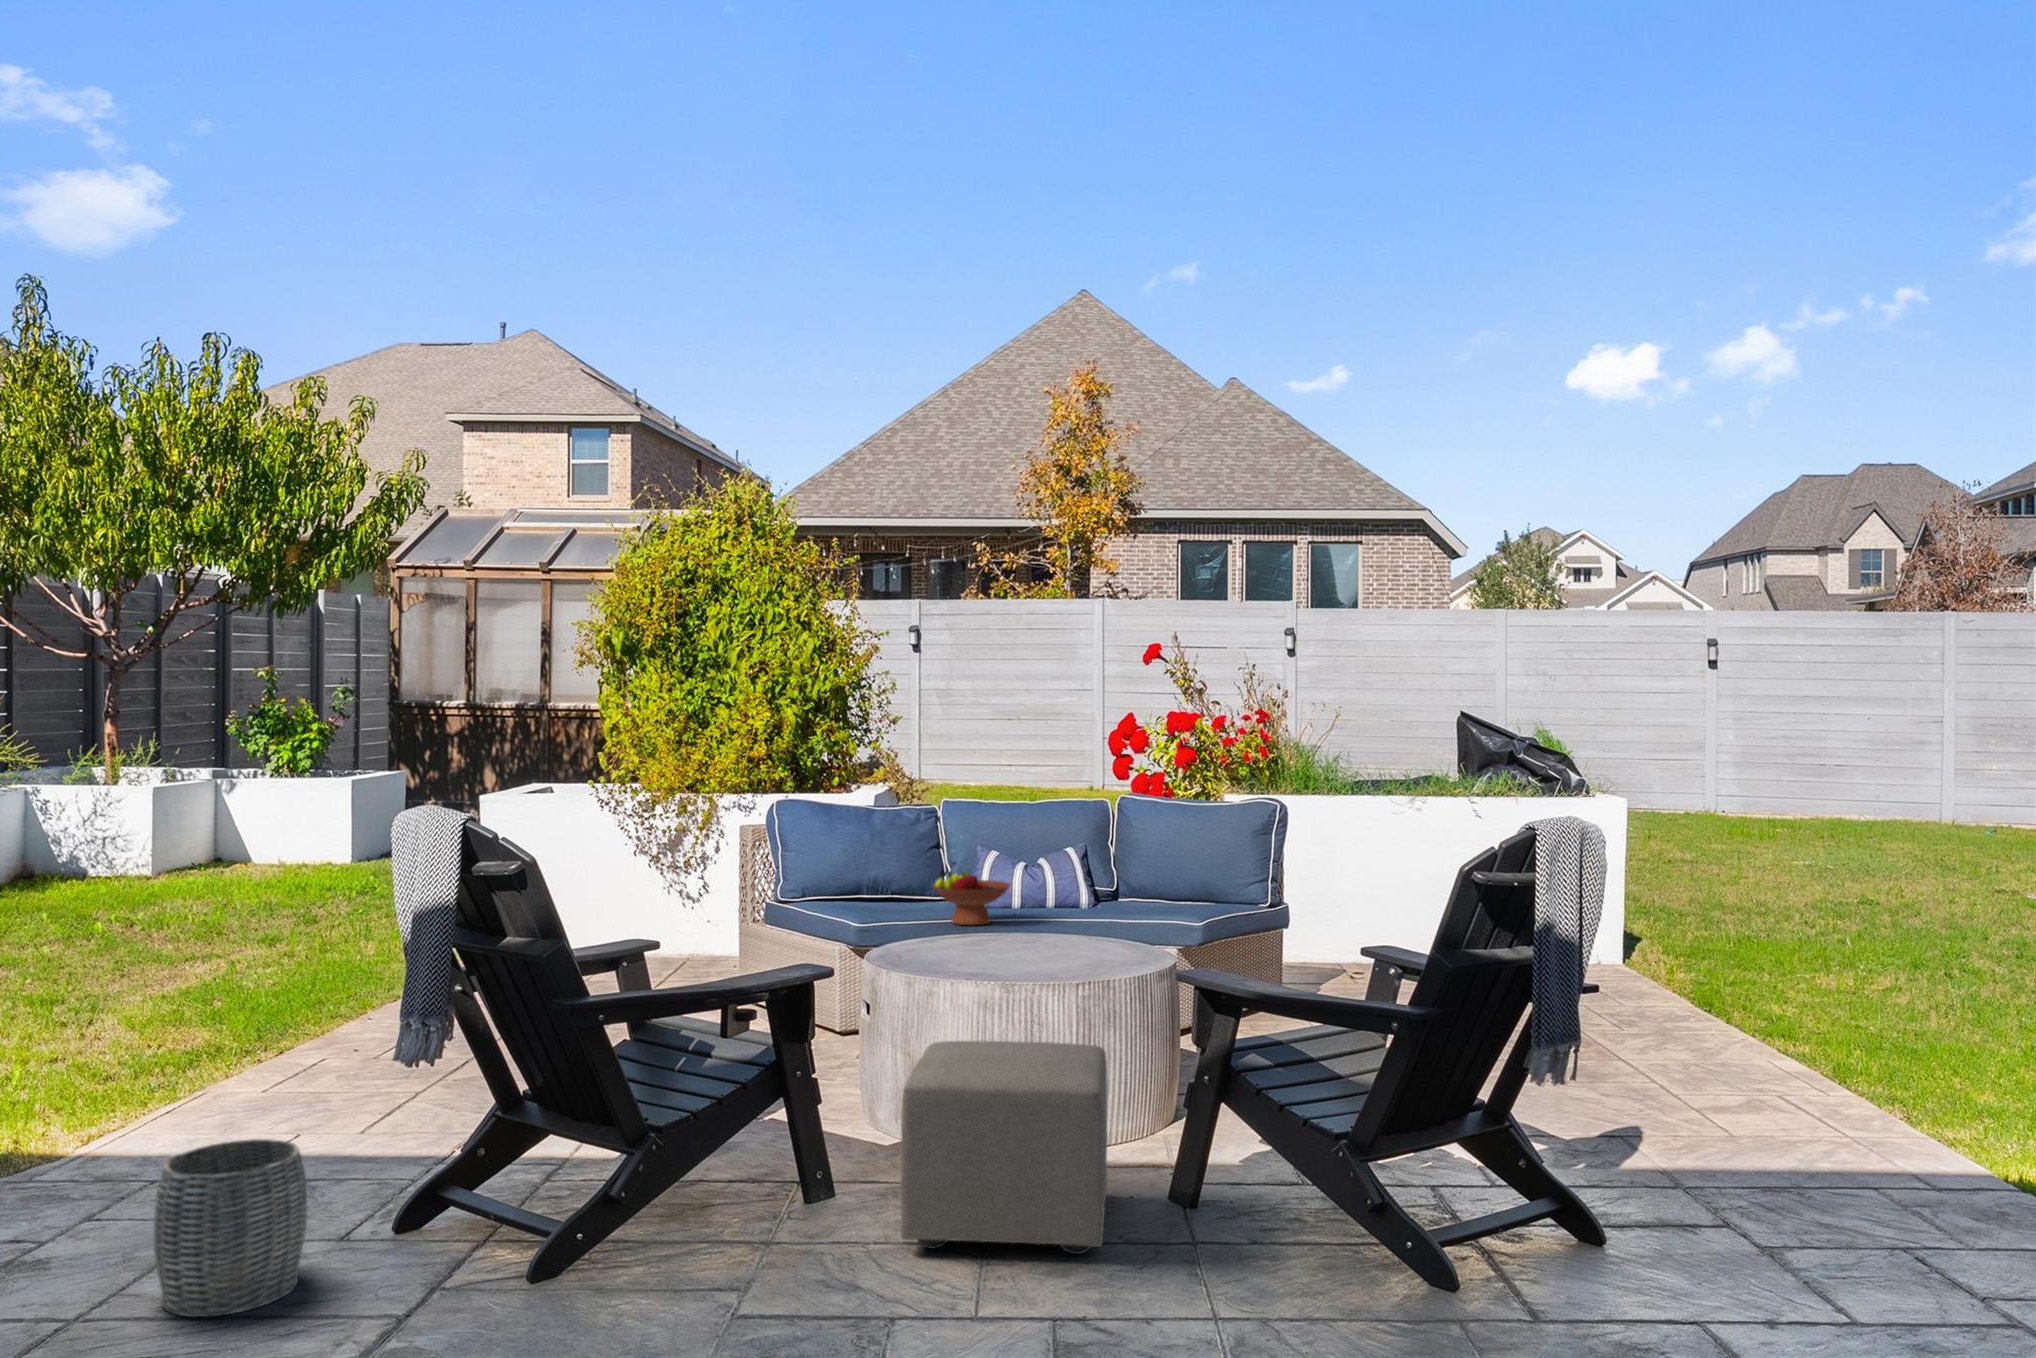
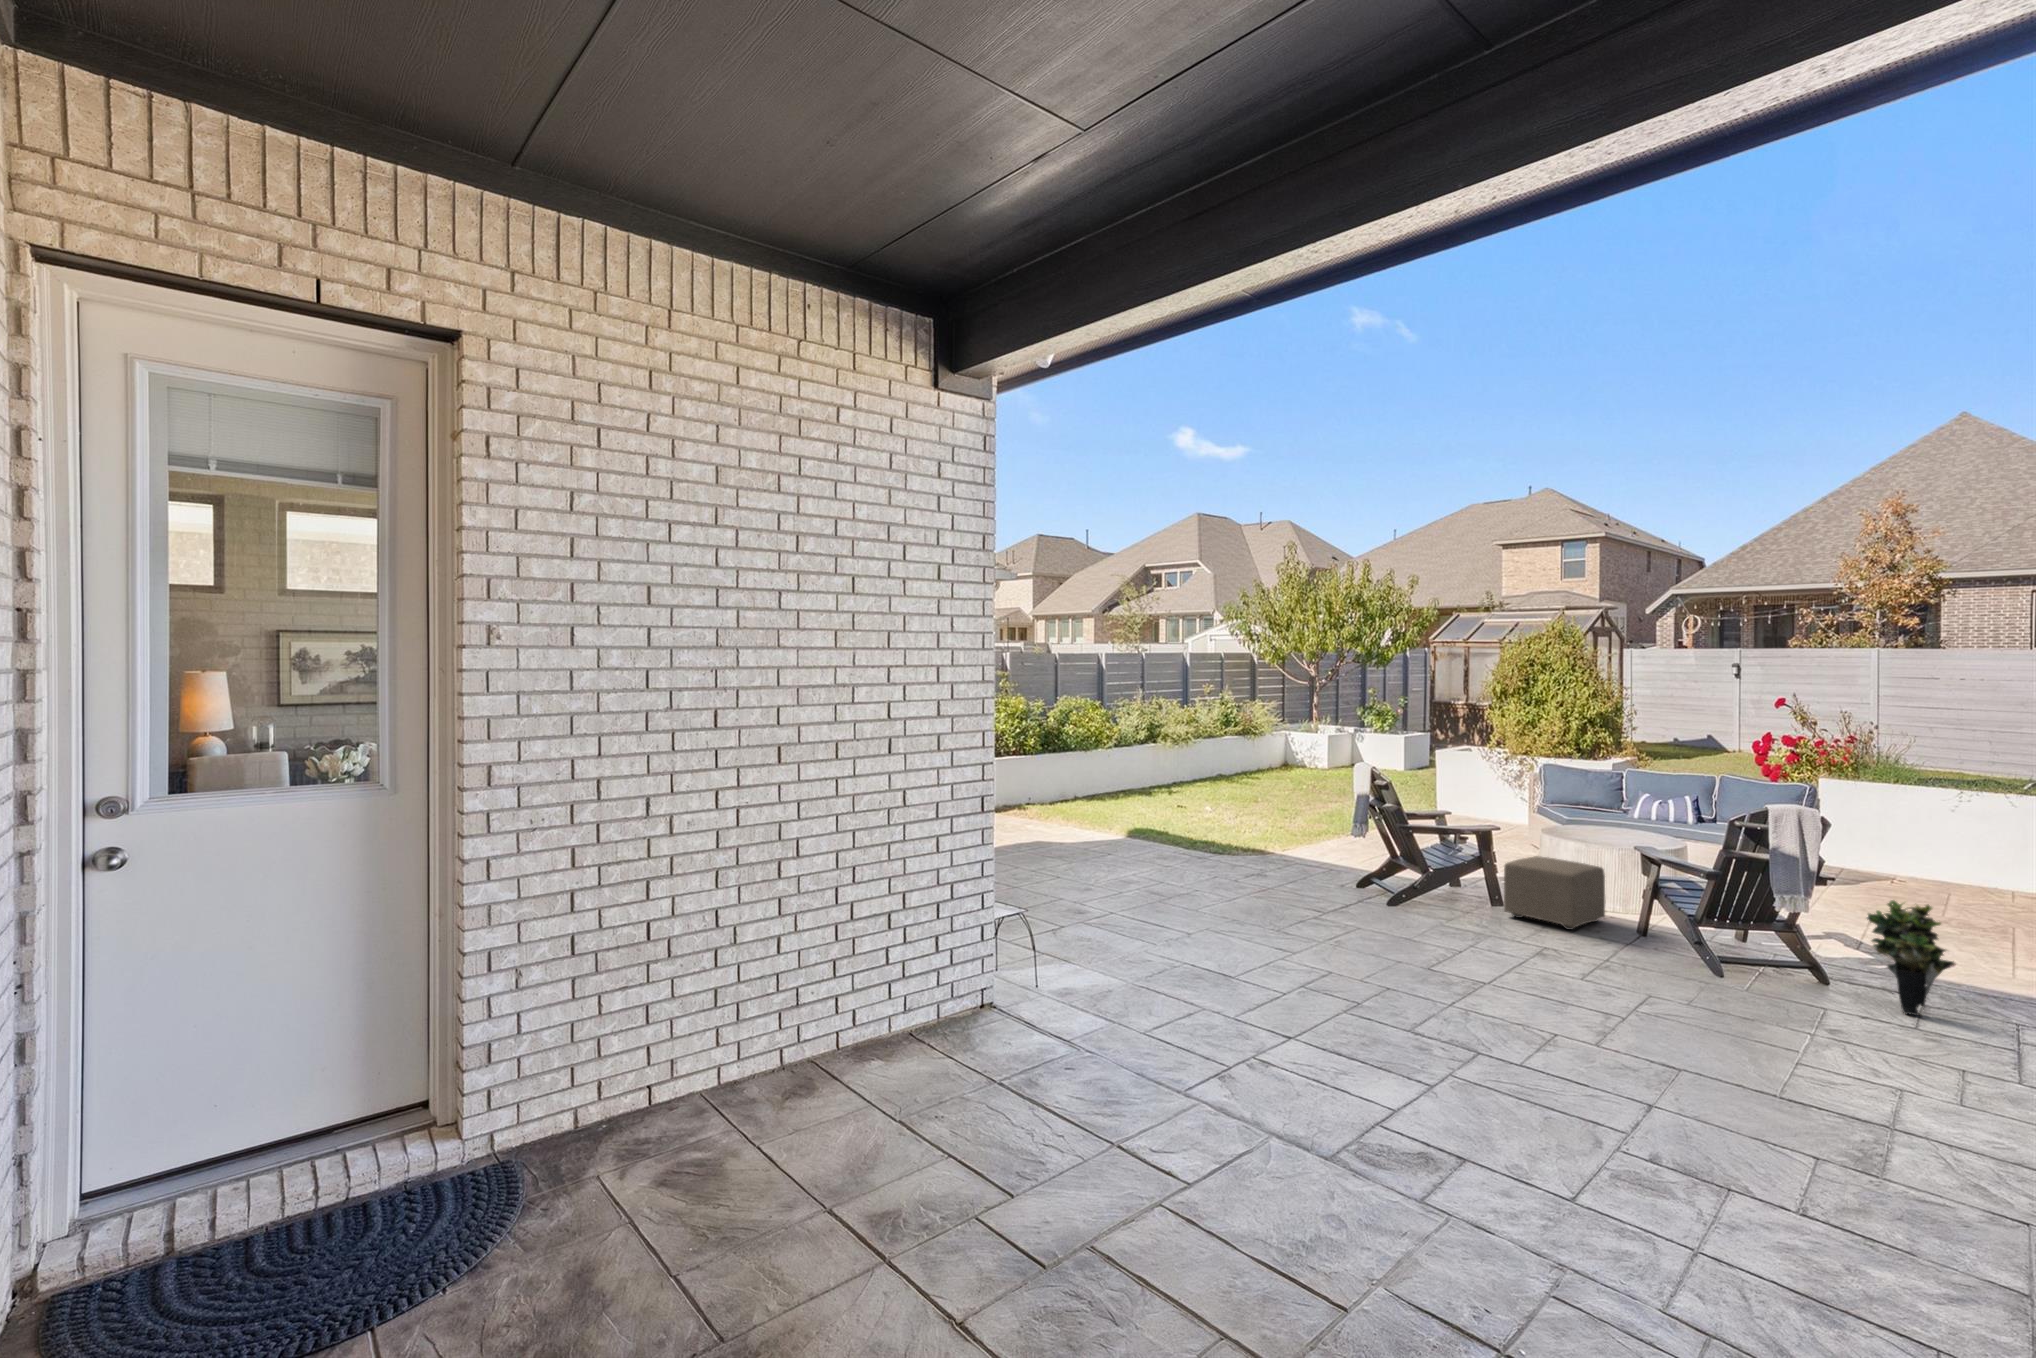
fruit bowl: present [932,870,1010,925] -> none [1596,802,1638,826]
potted plant: none [1724,1025,1886,1301] -> present [1867,900,1954,1016]
woven basket: present [154,1139,307,1317] -> none [1293,846,1330,887]

